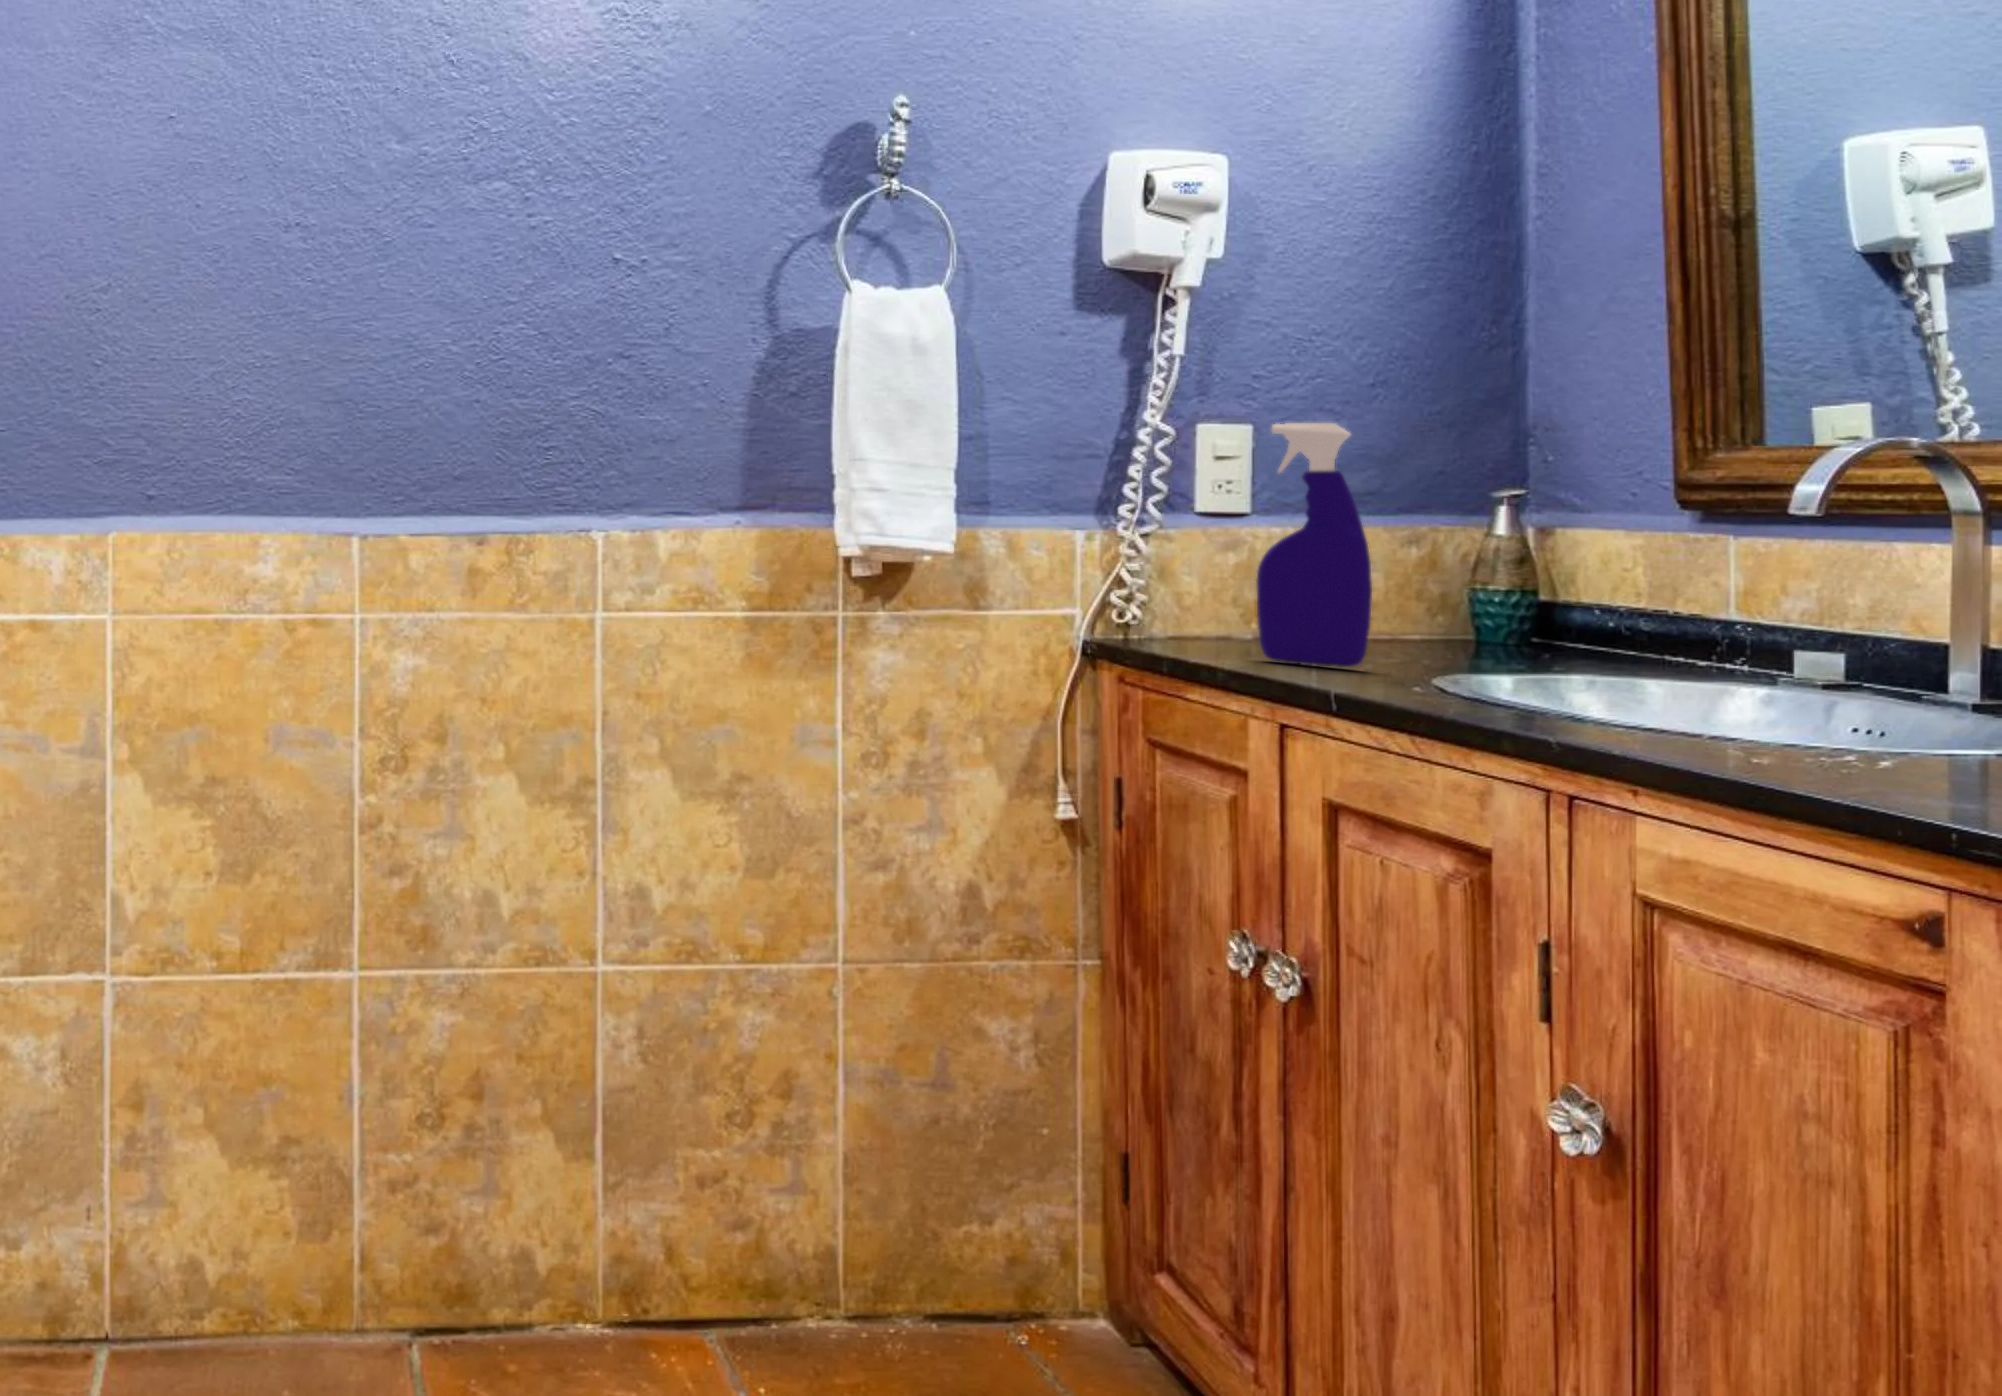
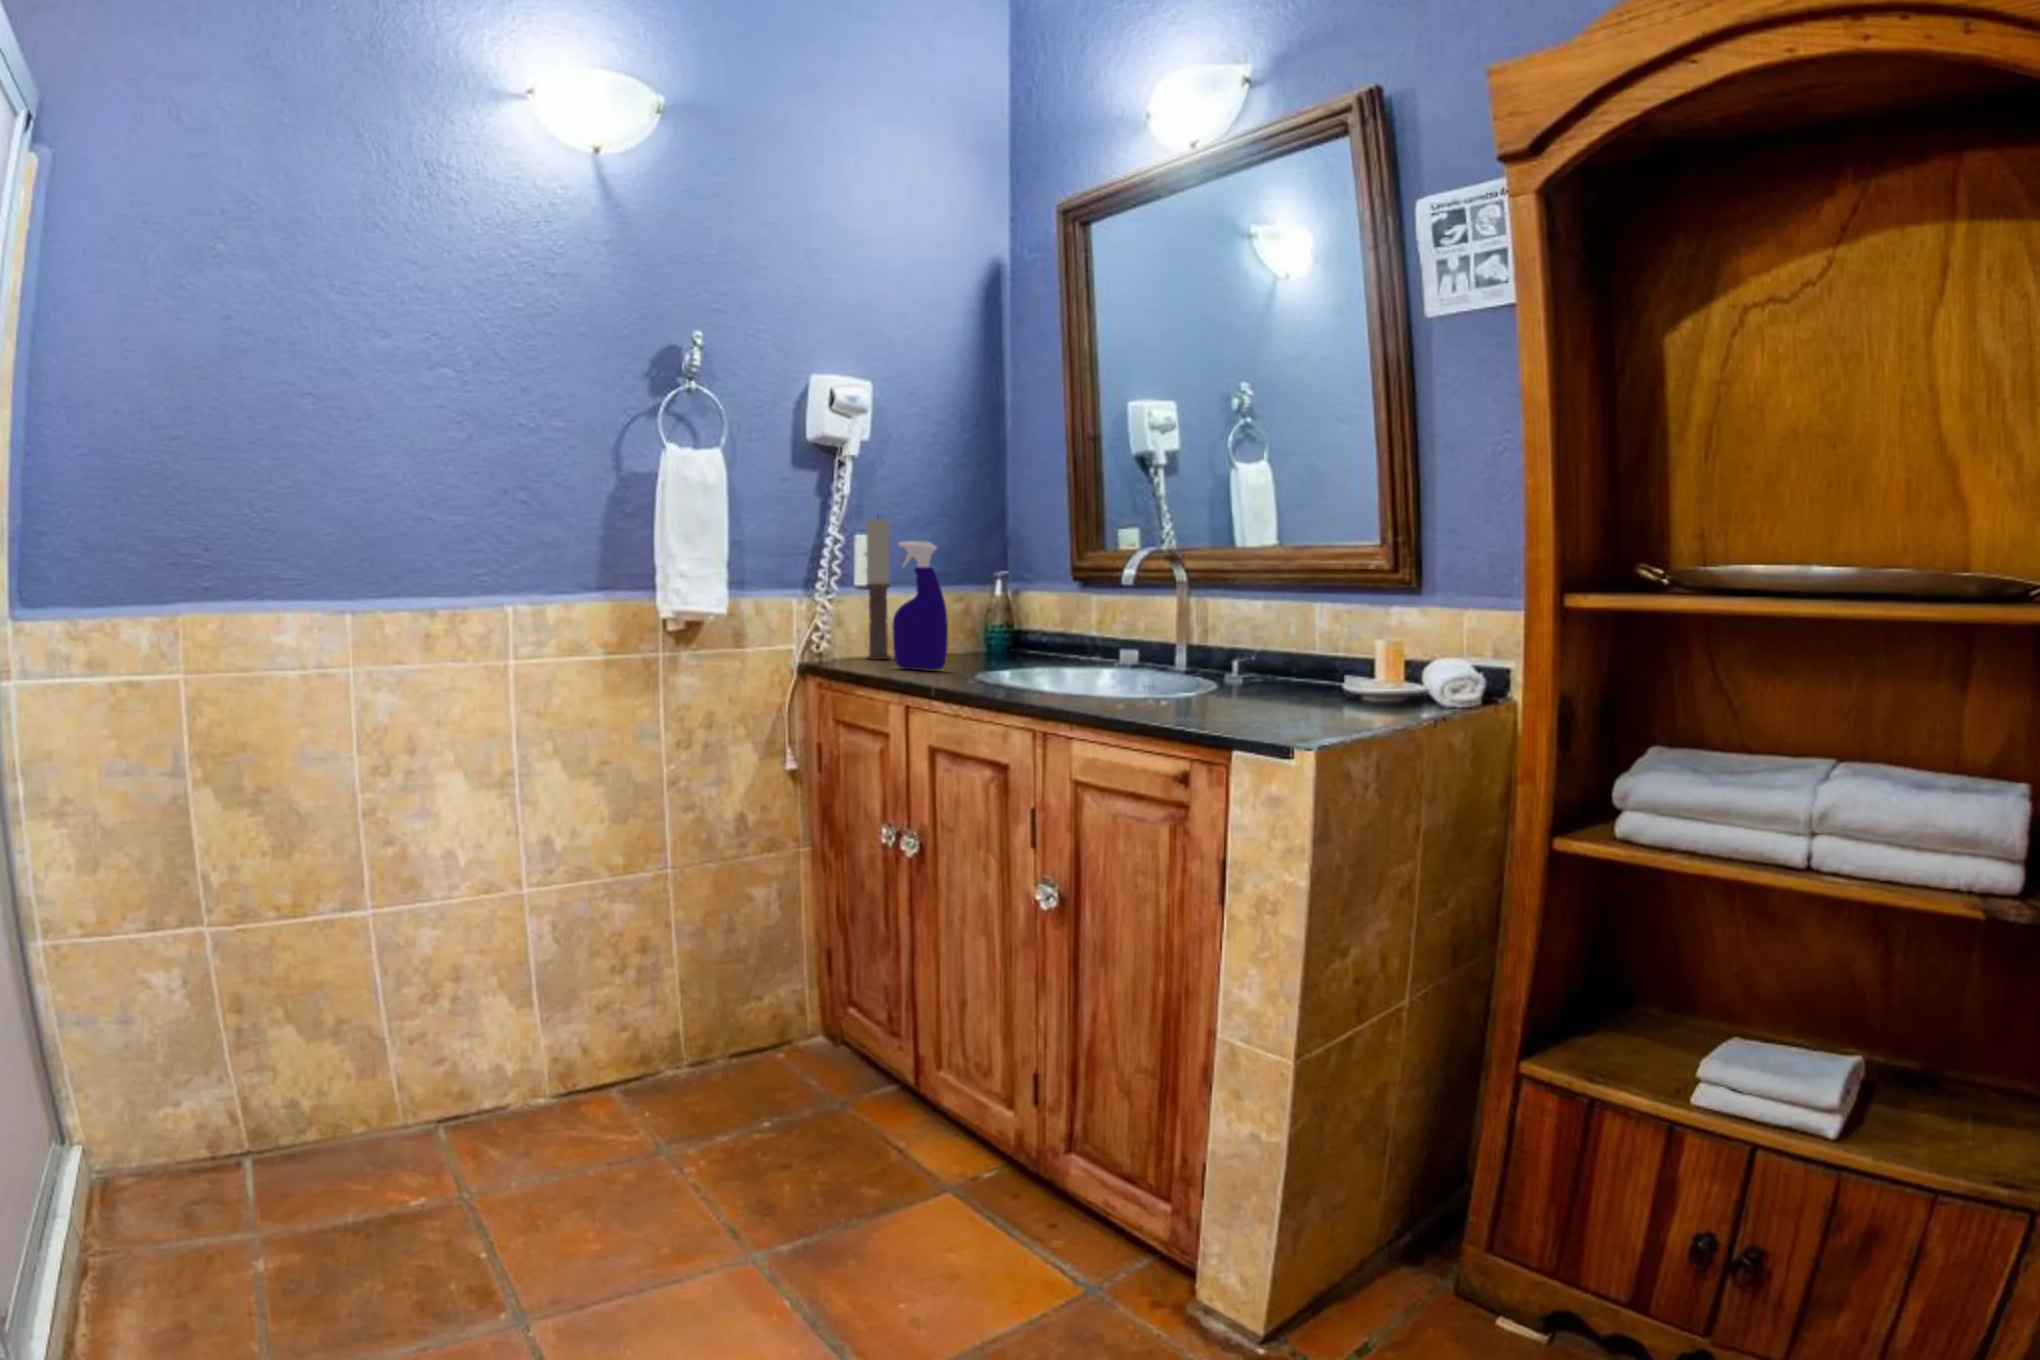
candle: none [1209,381,1259,646] -> present [866,518,890,659]

